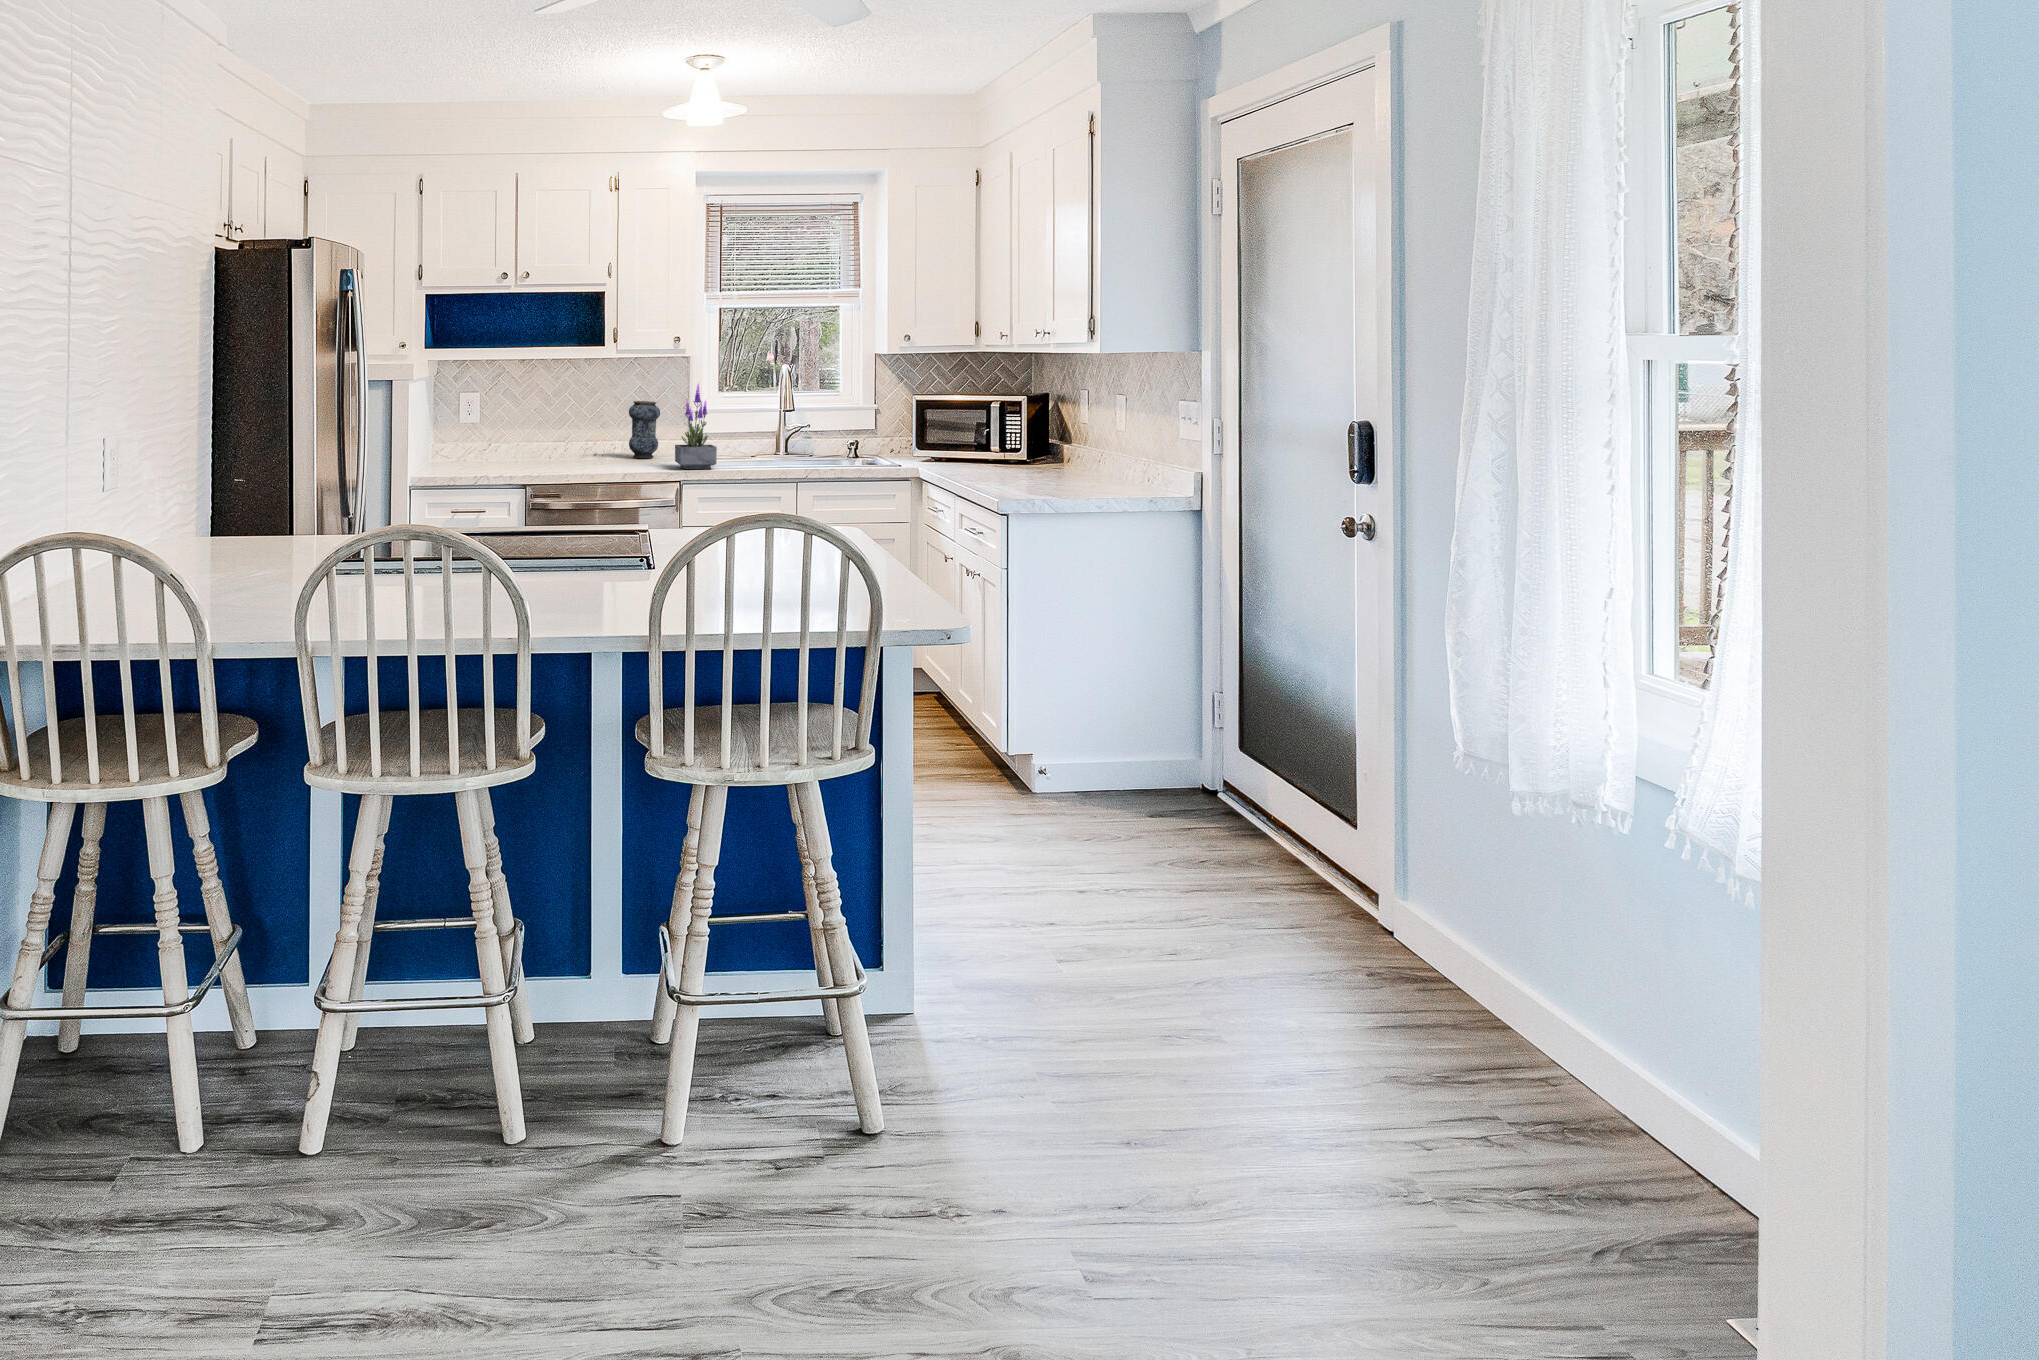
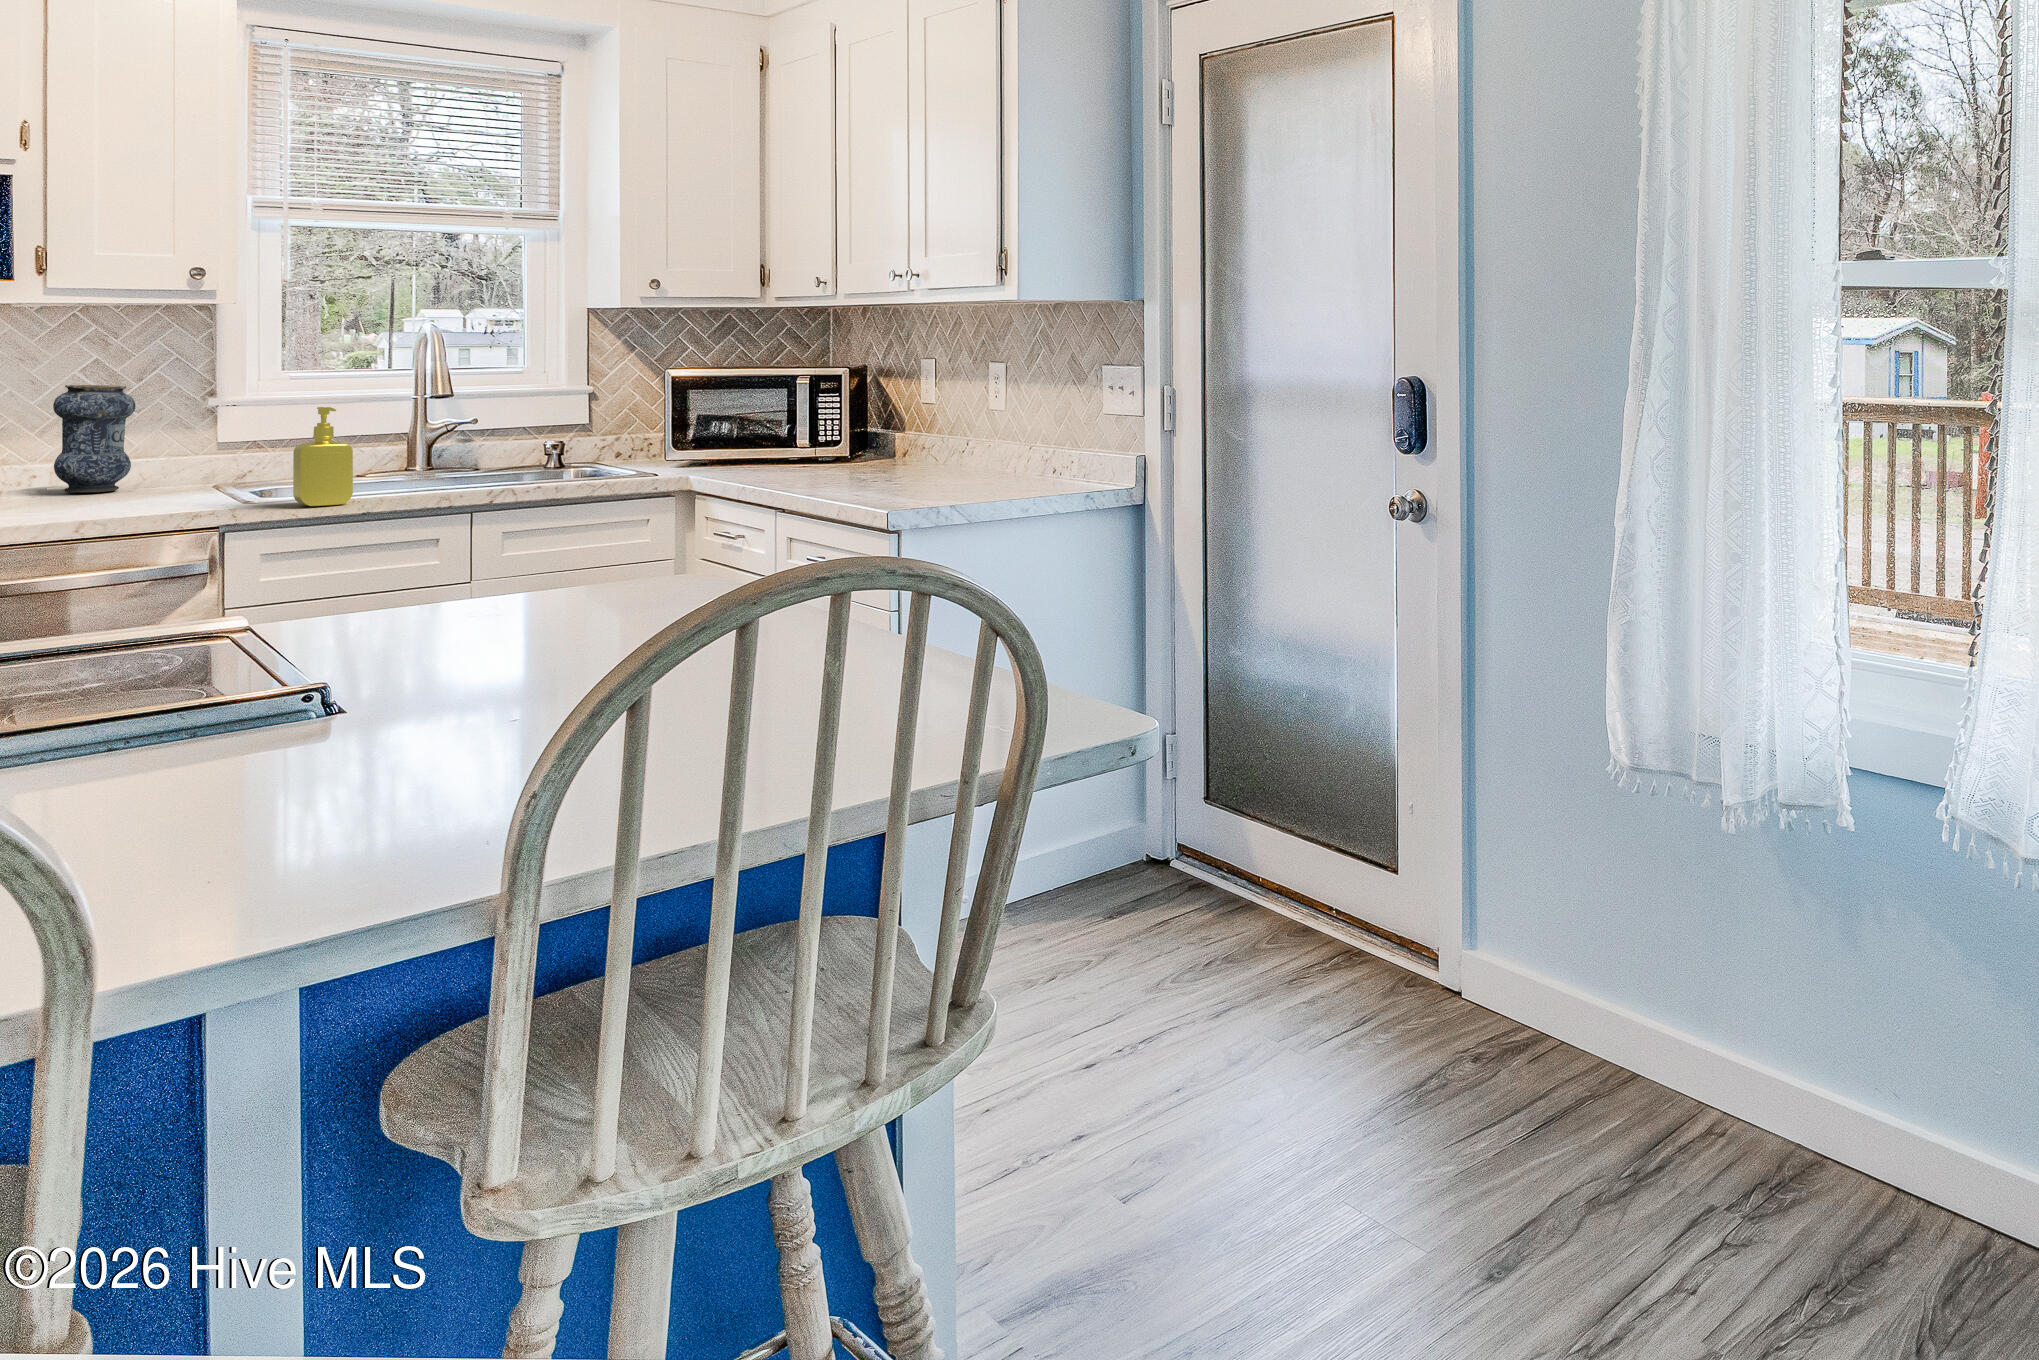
potted plant: present [675,384,717,469] -> none [186,347,291,506]
soap dispenser: none [716,417,742,472] -> present [293,407,353,506]

